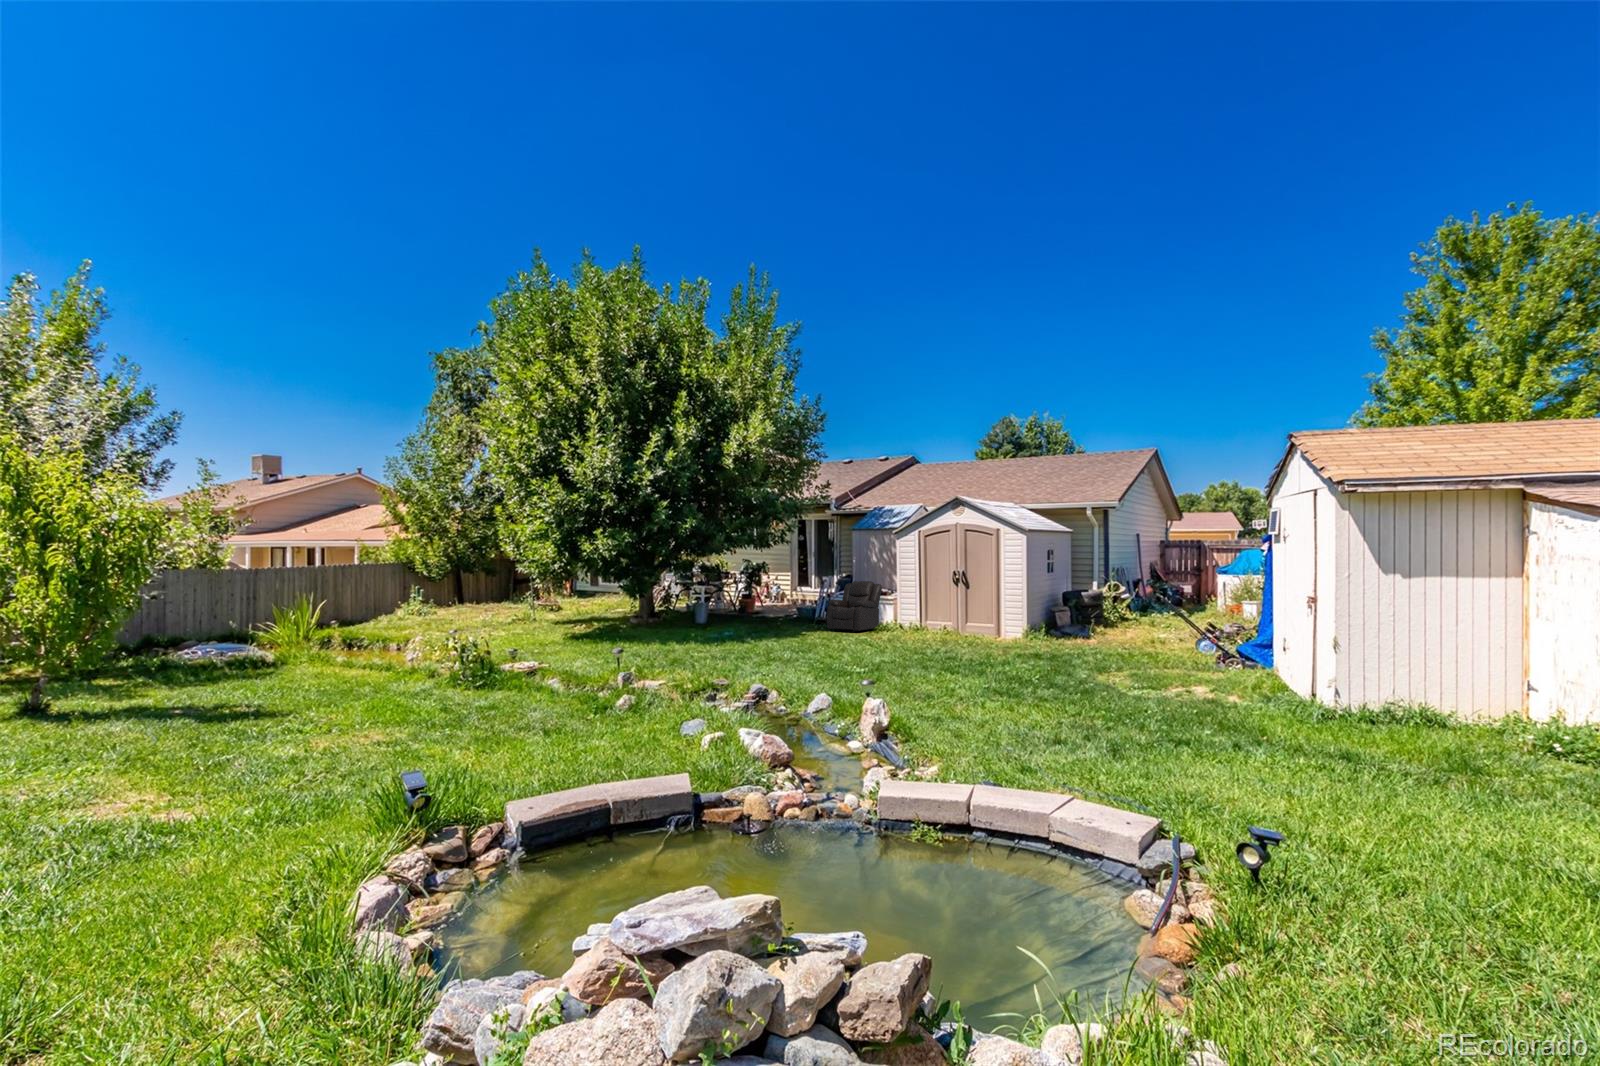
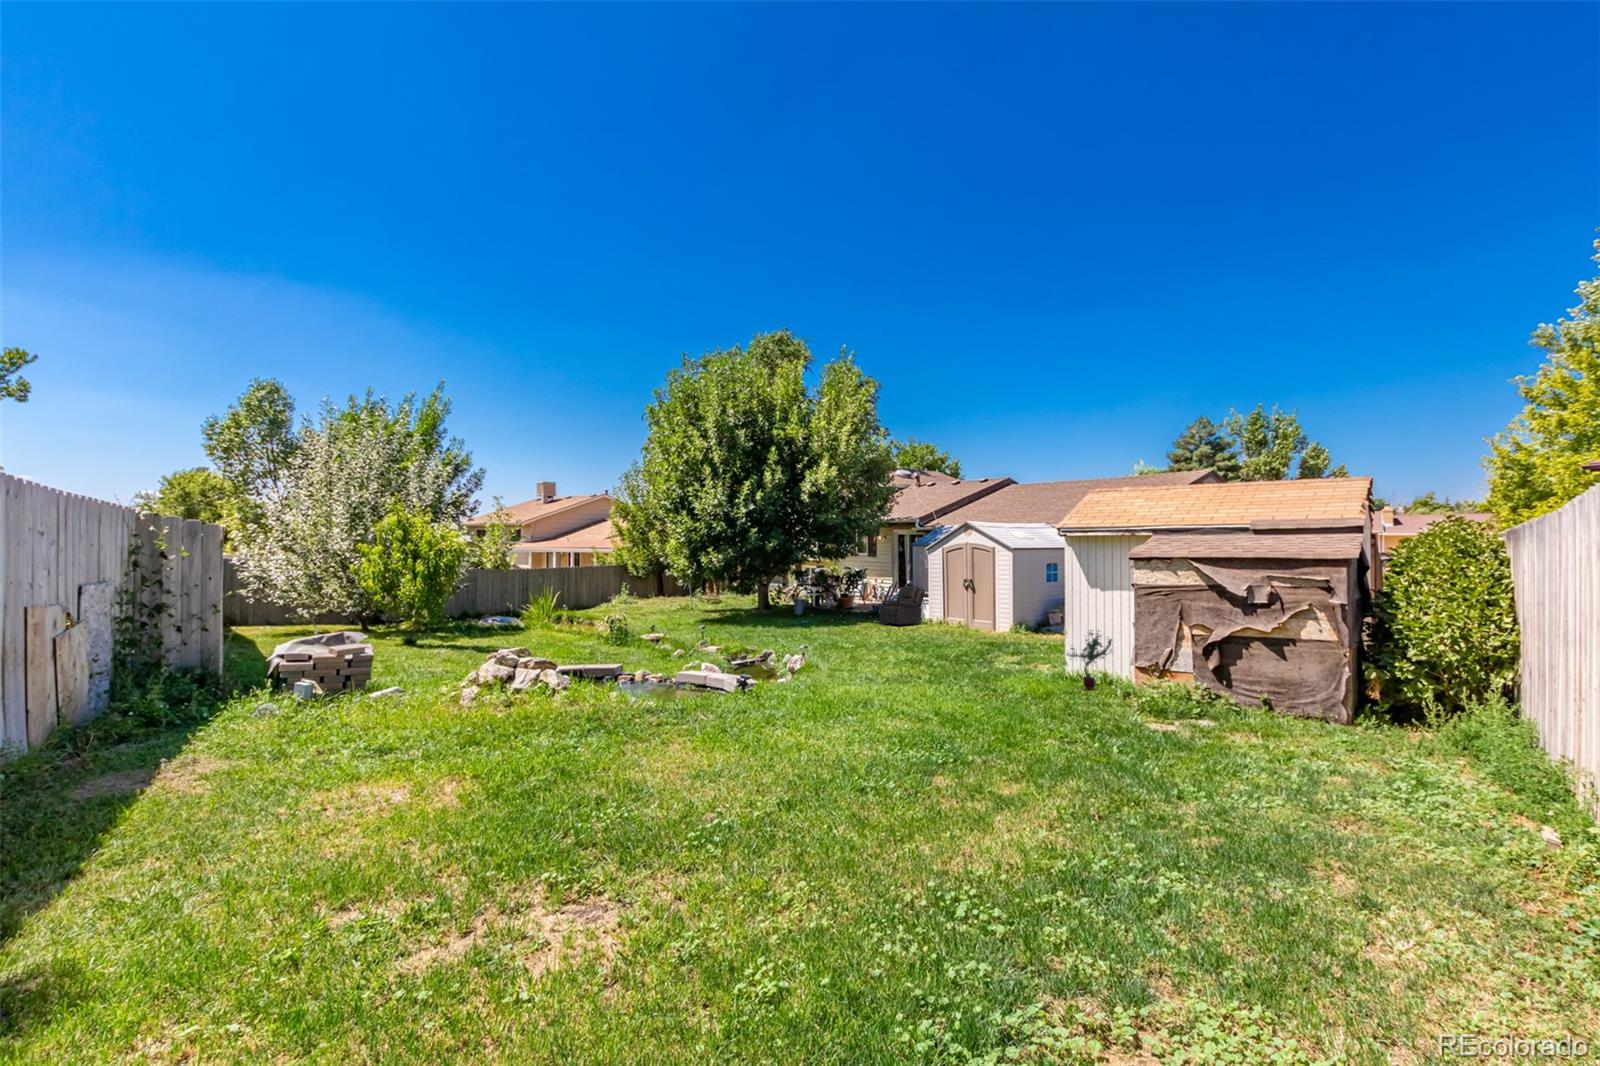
potted tree: none [1356,632,1452,723] -> present [1067,632,1112,689]

